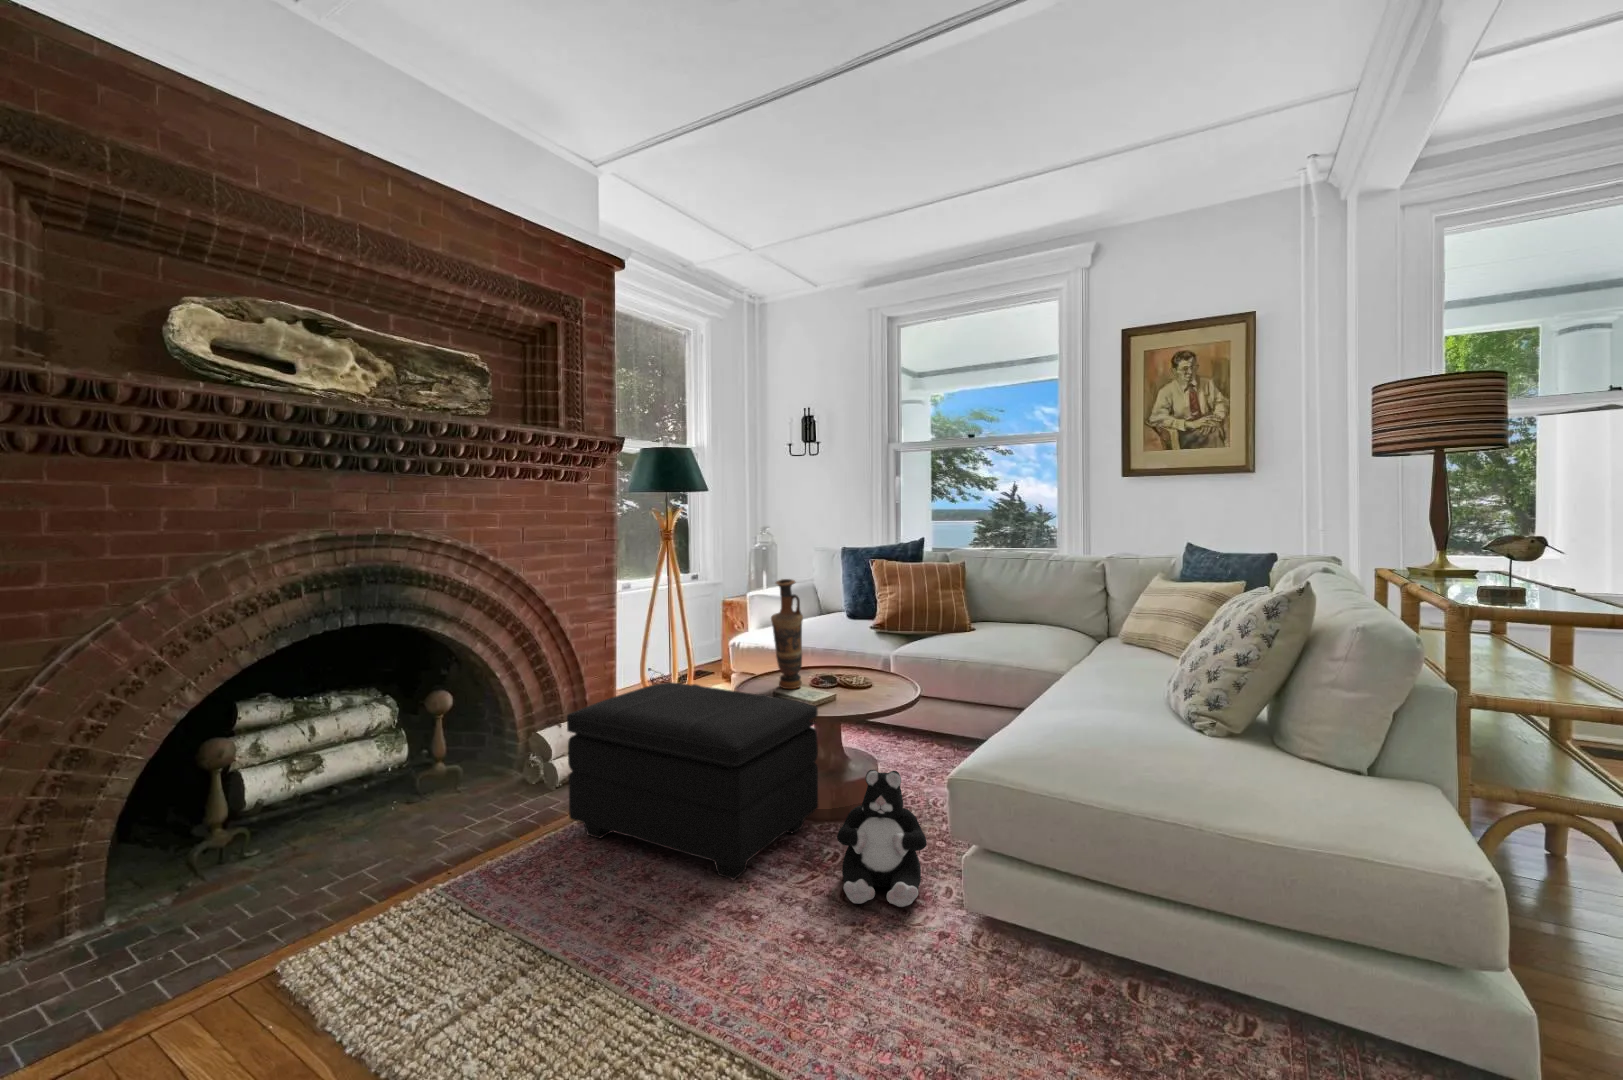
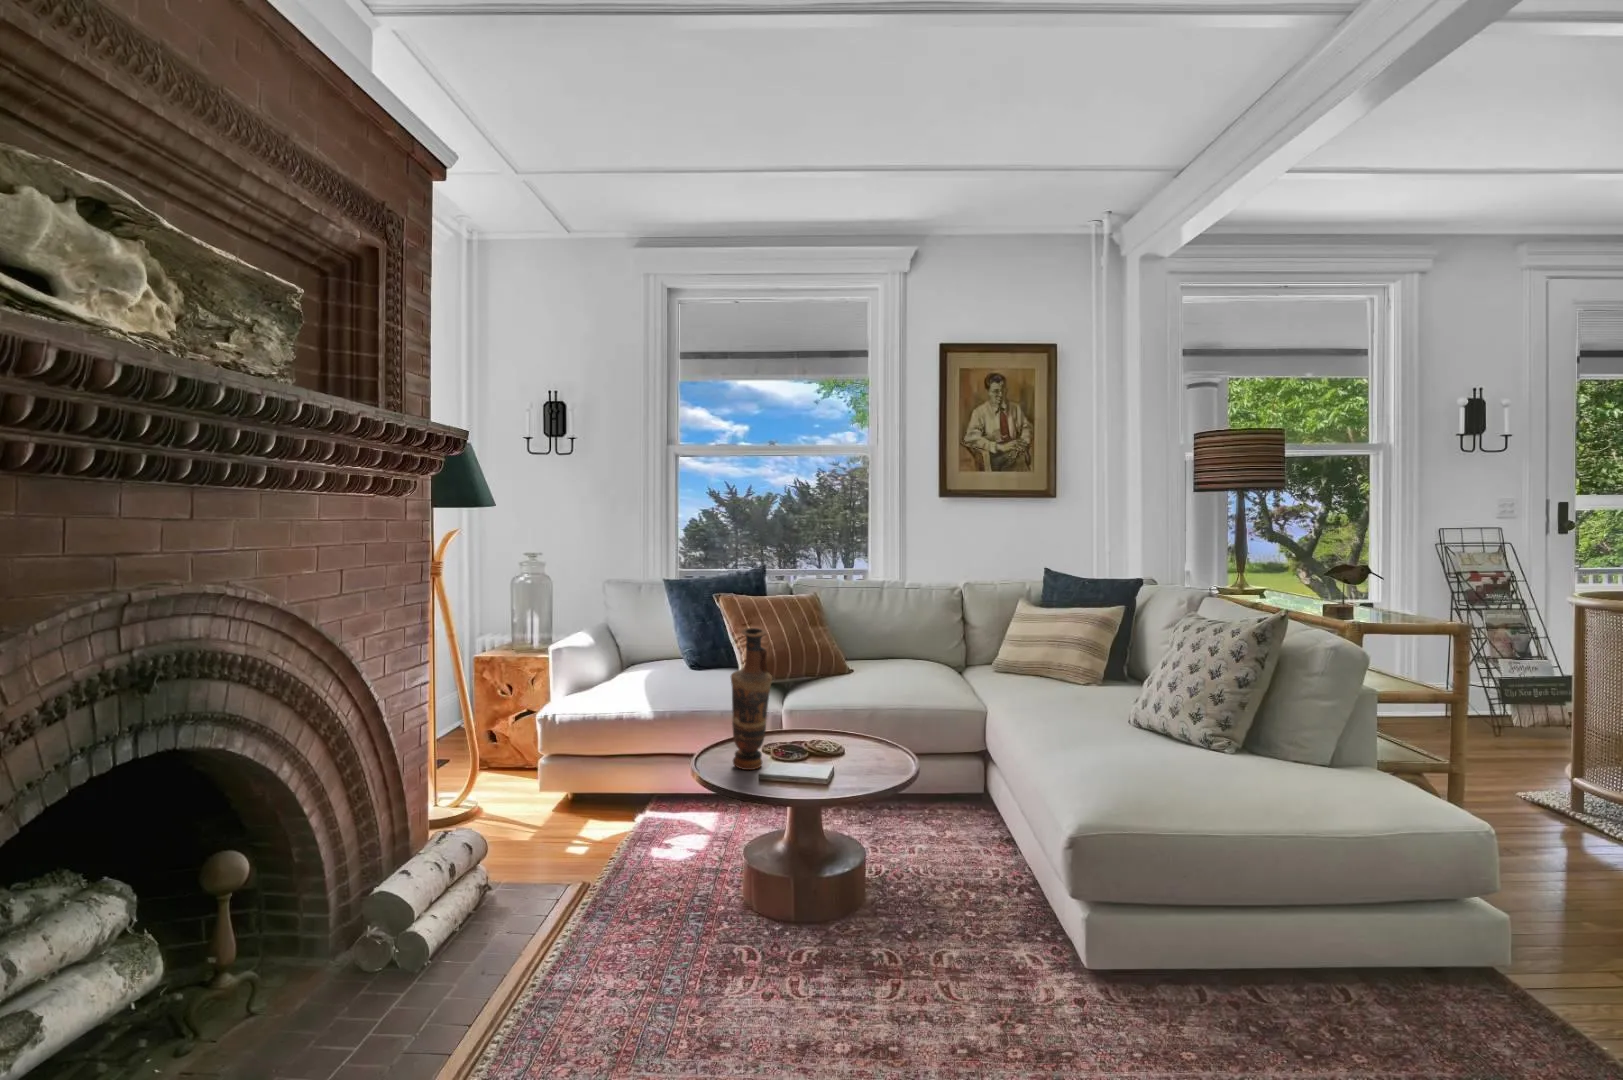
footstool: present [567,682,818,880] -> none [539,780,854,1028]
plush toy: present [837,770,927,907] -> none [935,845,1060,1009]

